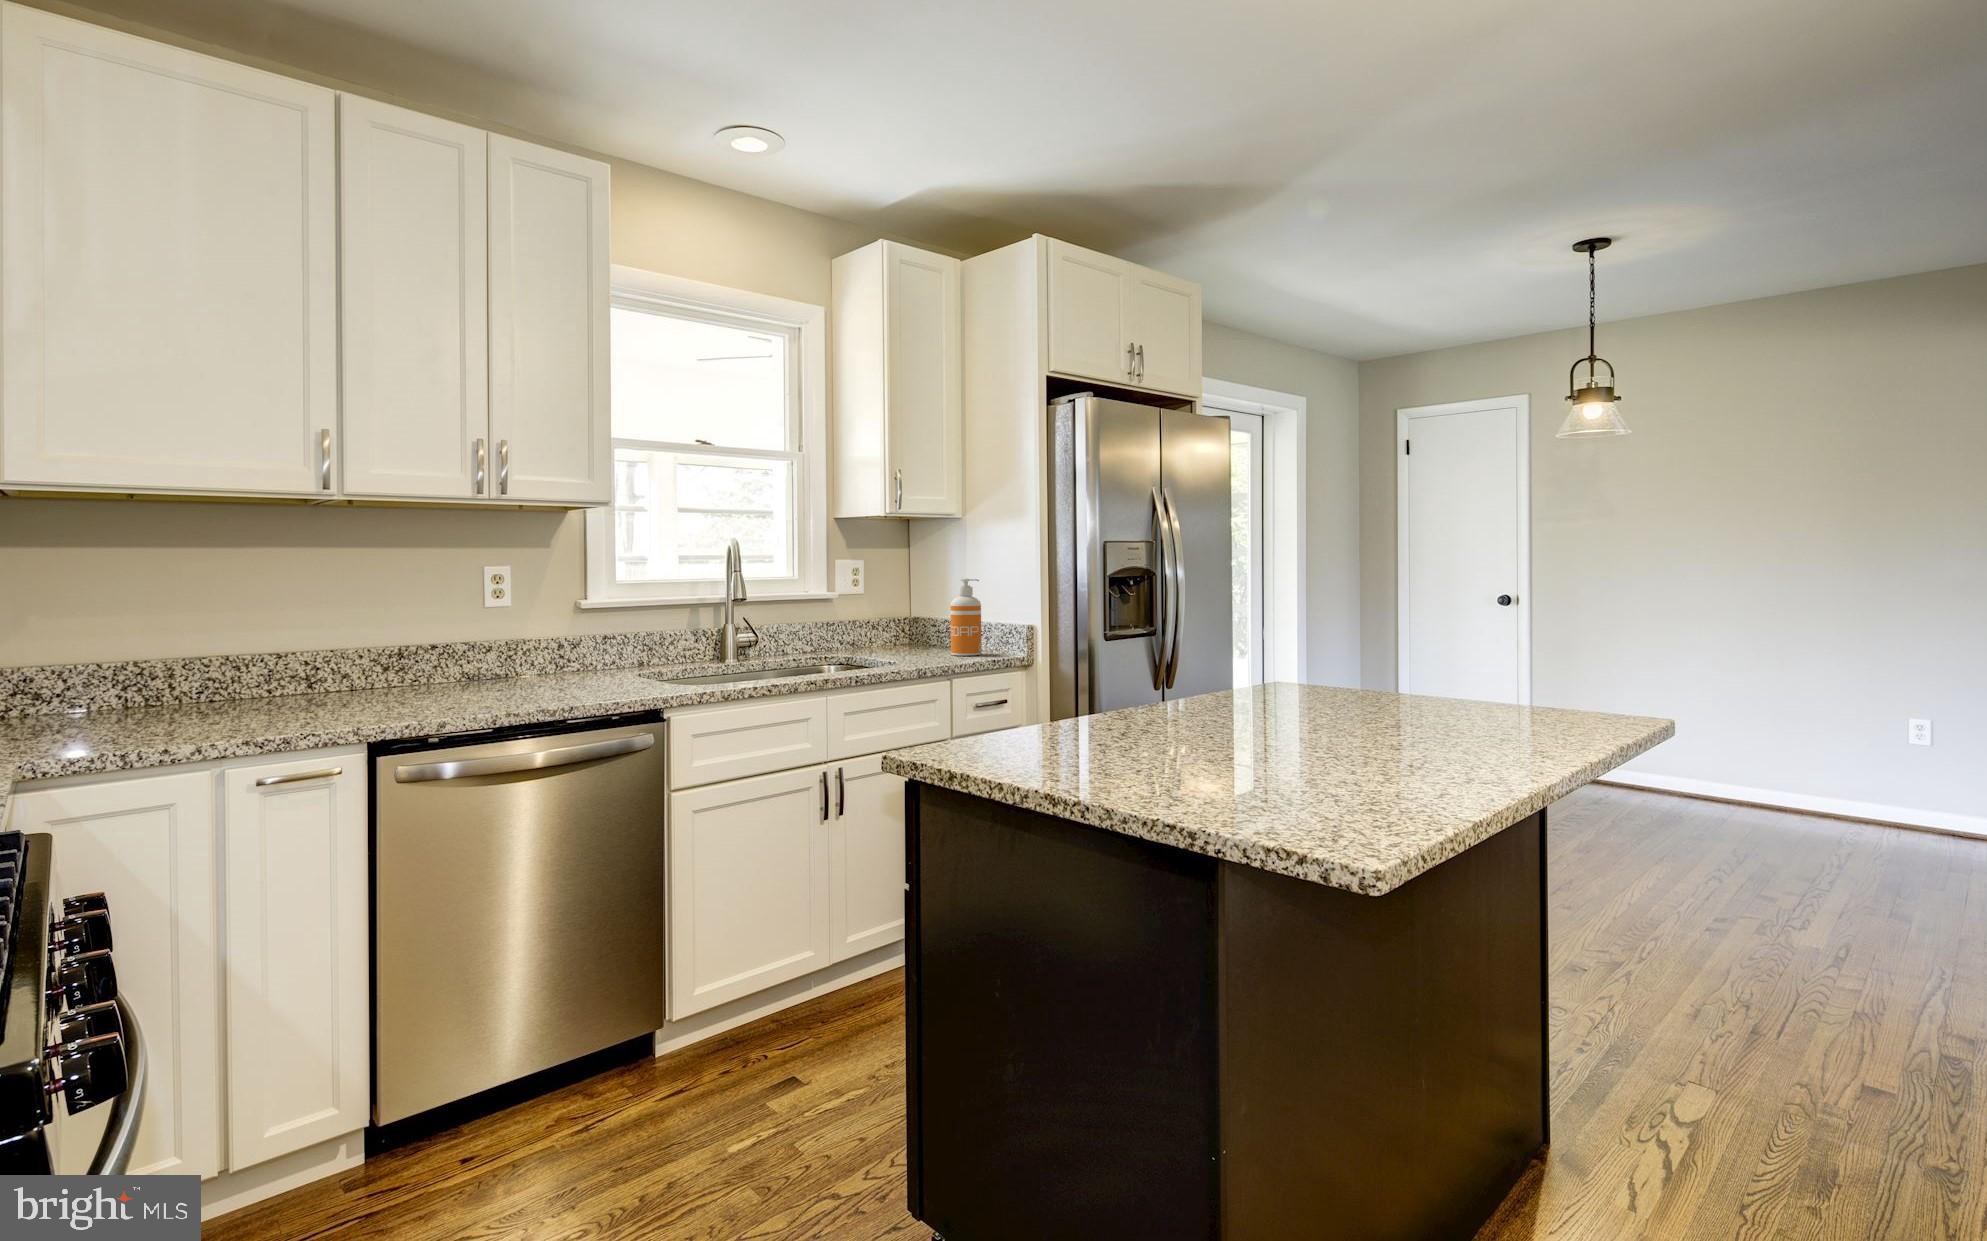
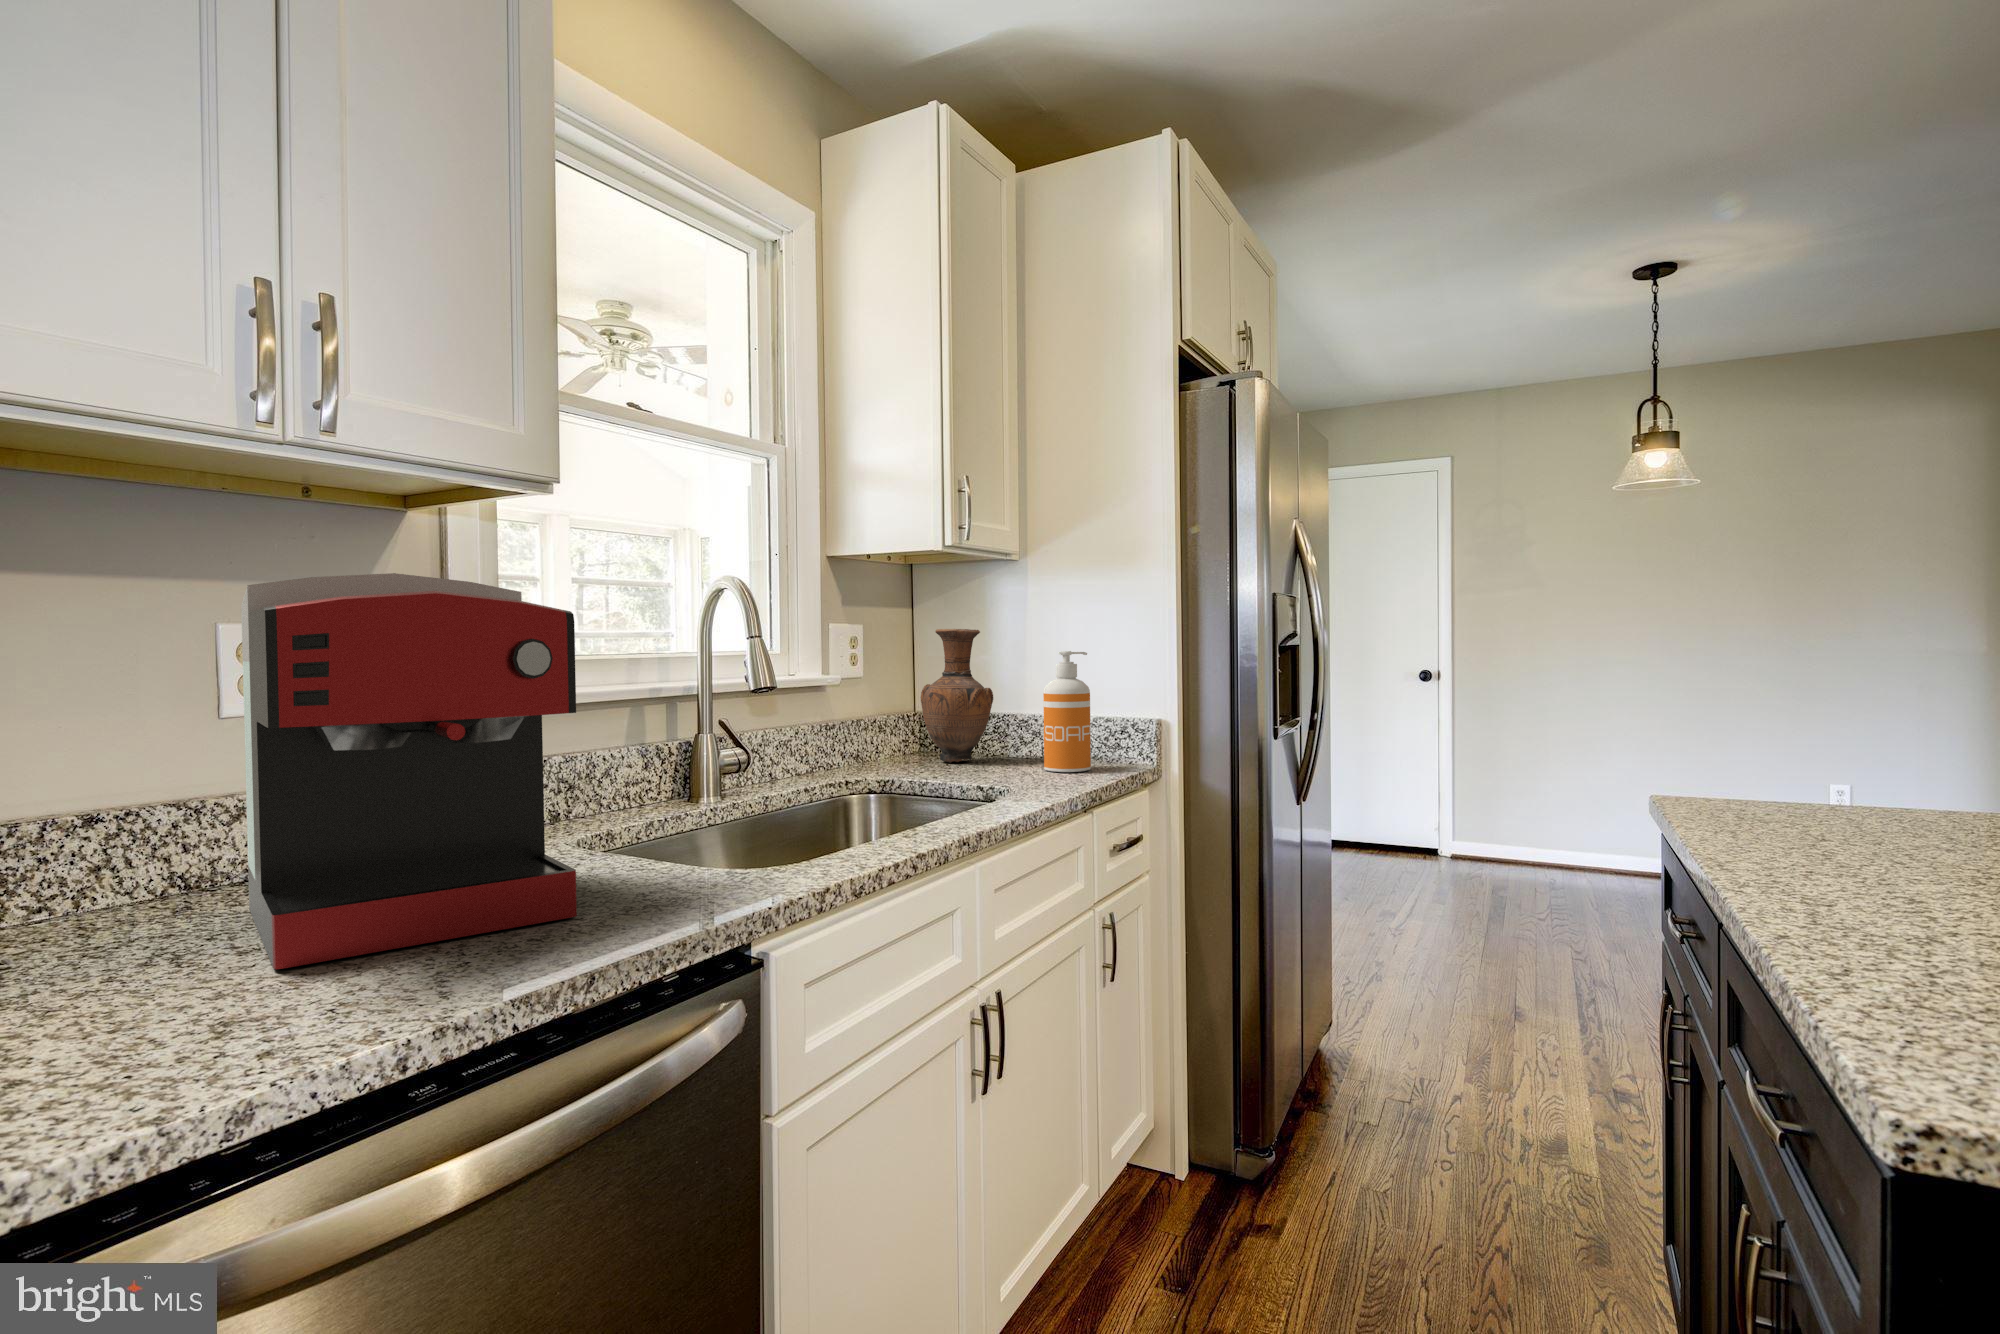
coffee maker: none [471,547,593,698] -> present [241,573,577,969]
vase: none [893,564,937,649] -> present [921,629,993,763]

